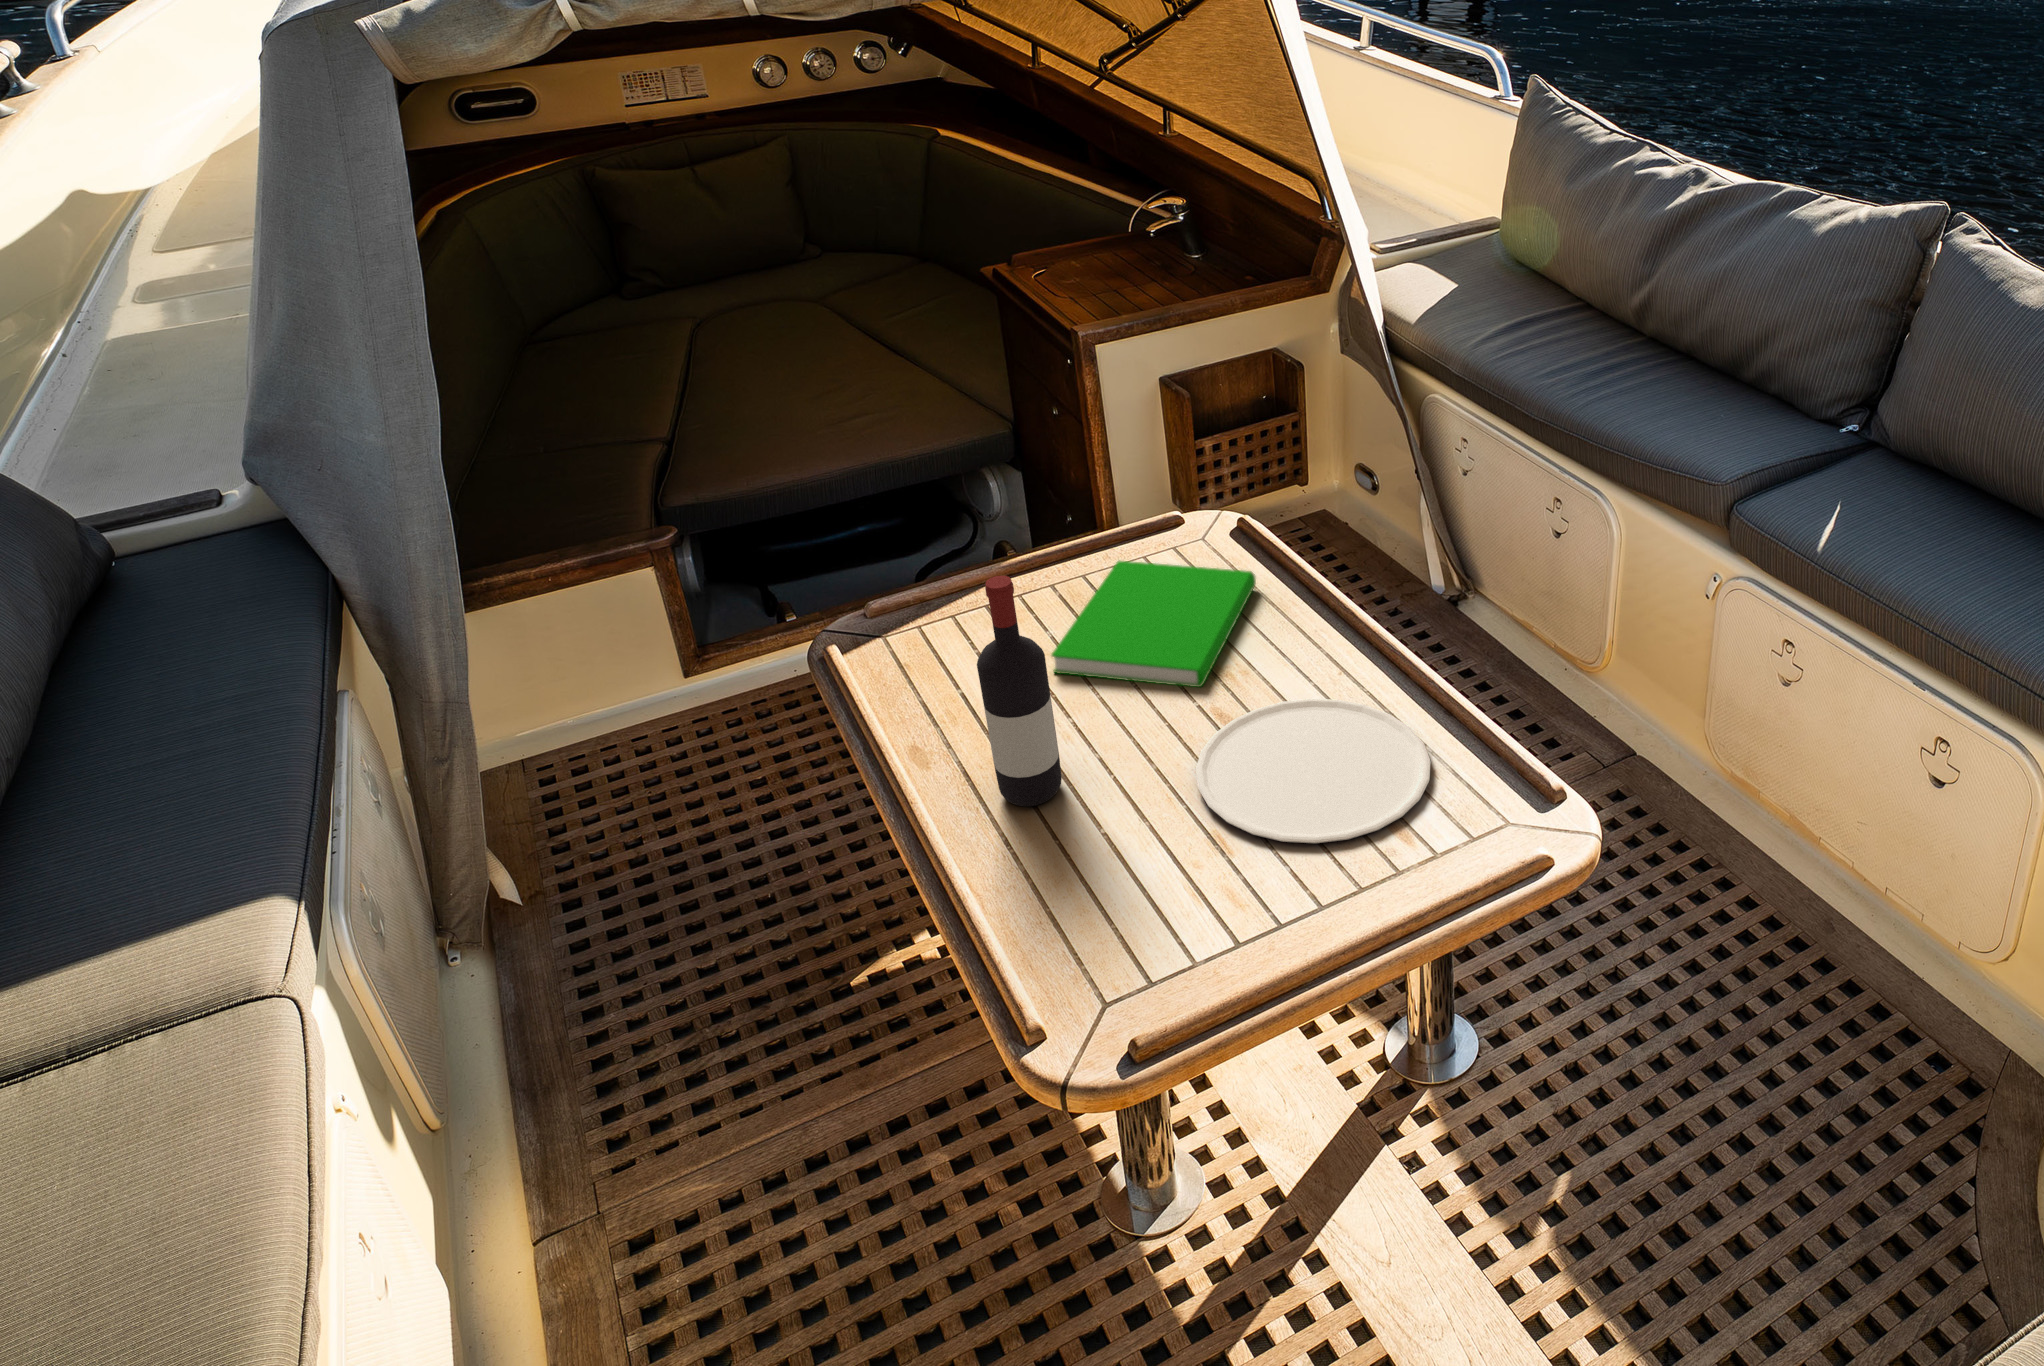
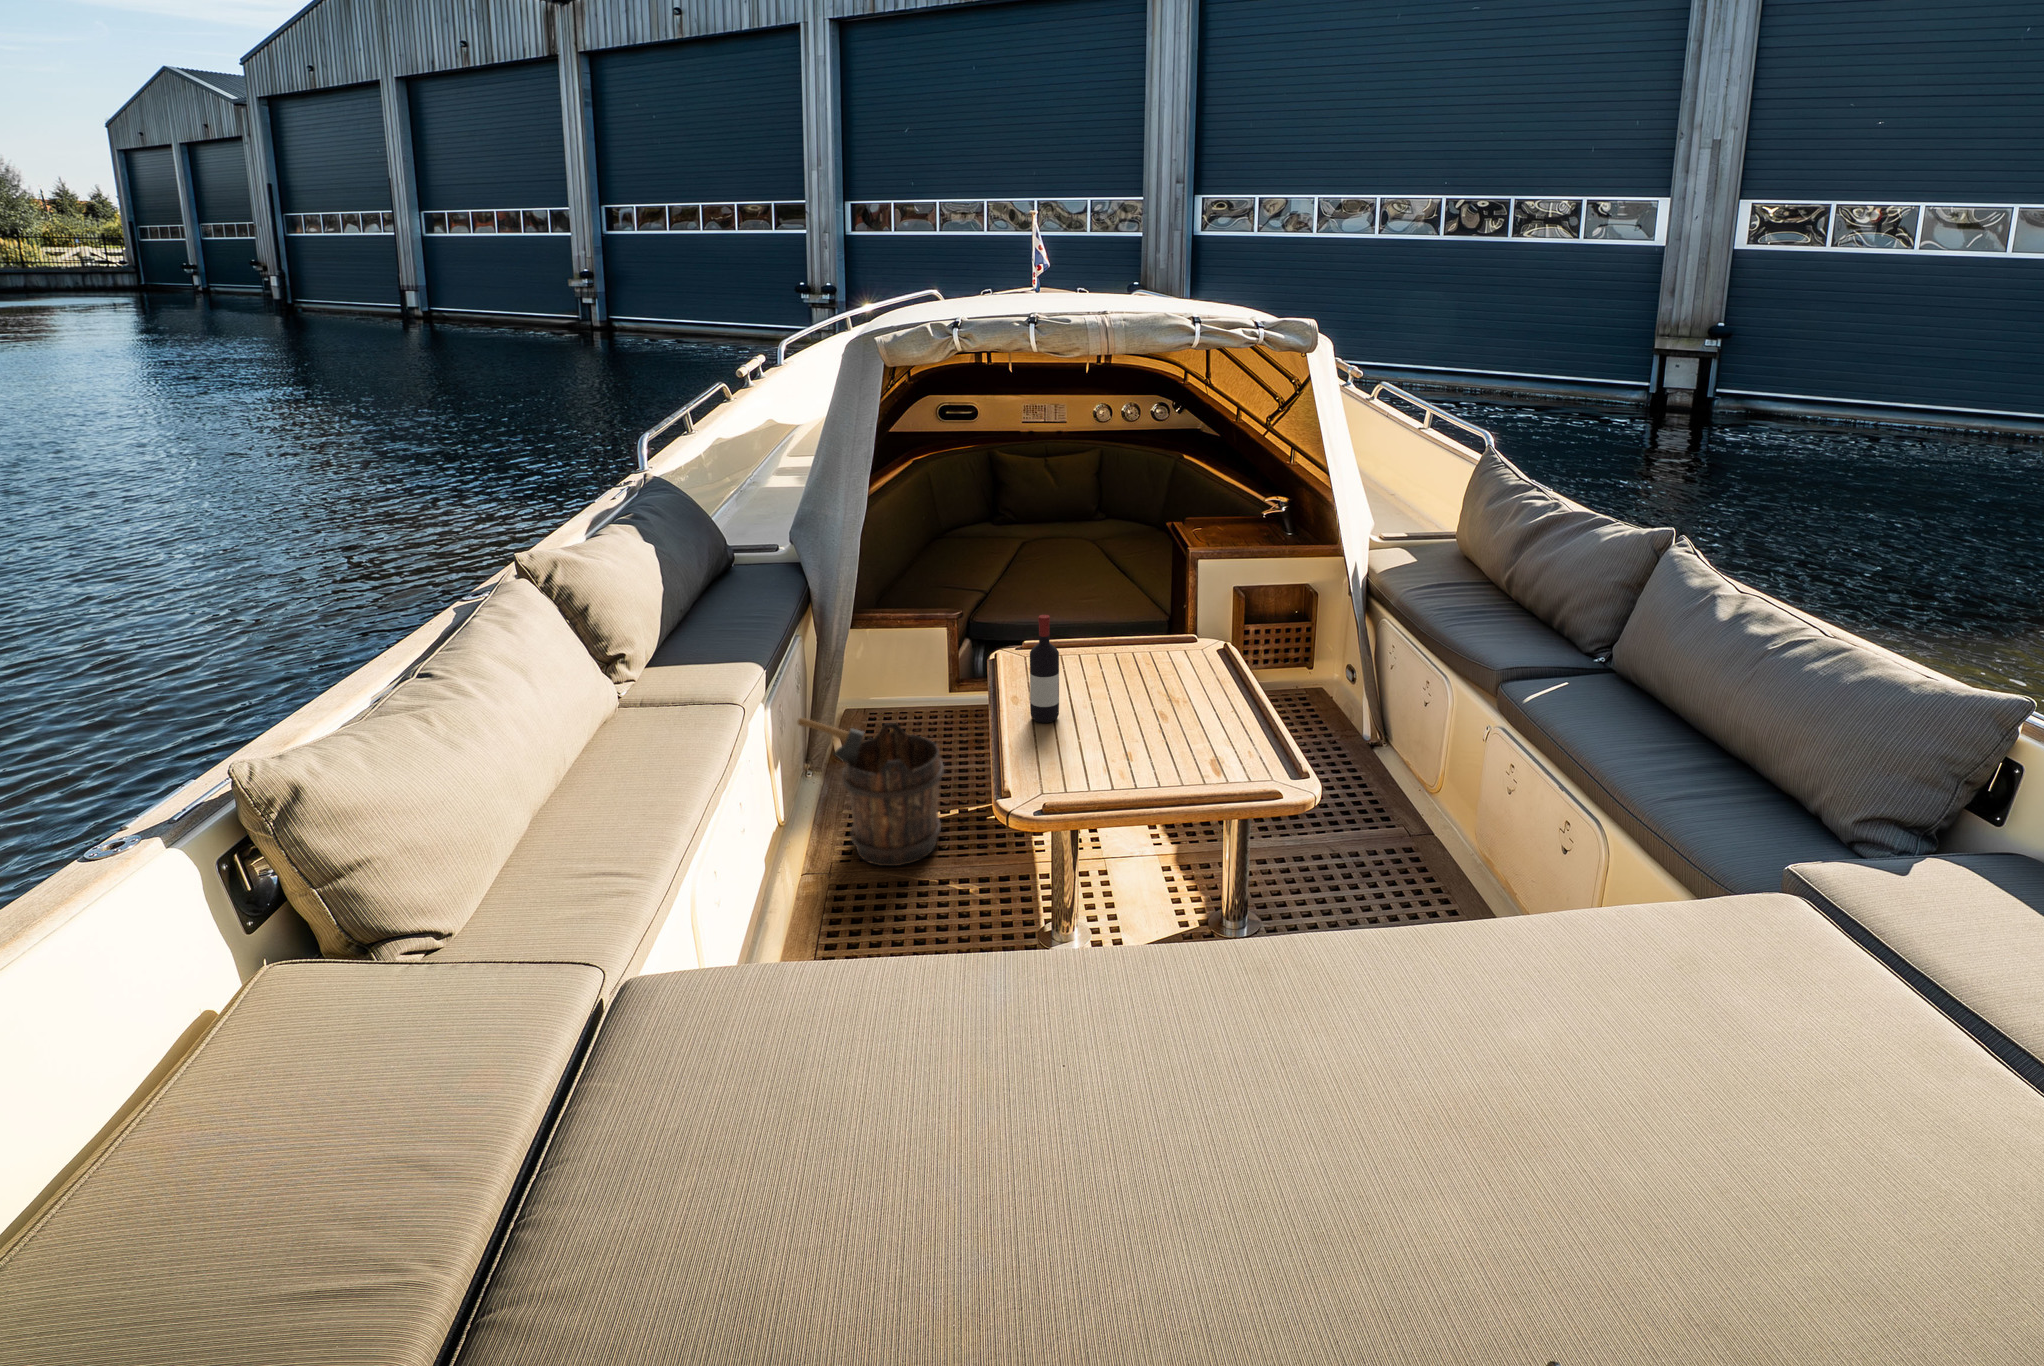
book: present [1051,560,1256,687] -> none [1083,648,1196,702]
plate: present [1196,699,1431,843] -> none [1111,711,1219,758]
bucket: none [418,842,808,1153] -> present [797,718,944,866]

